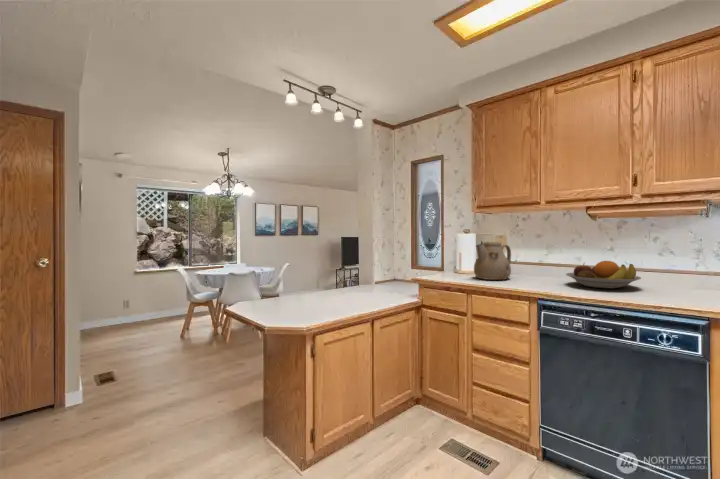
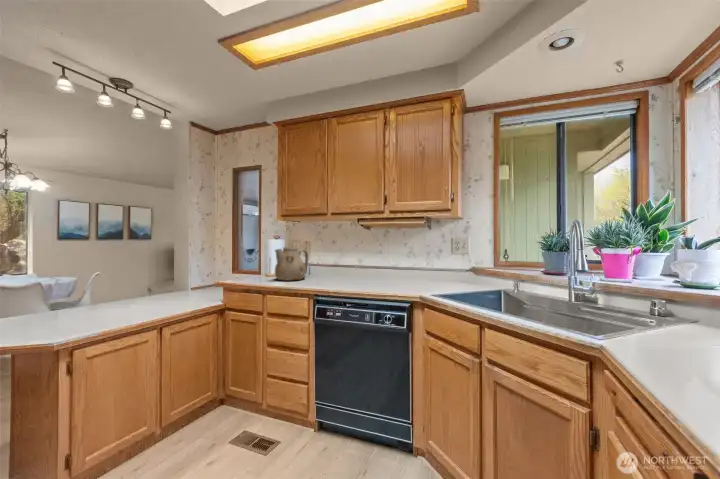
fruit bowl: present [566,261,641,288] -> none [342,262,390,284]

